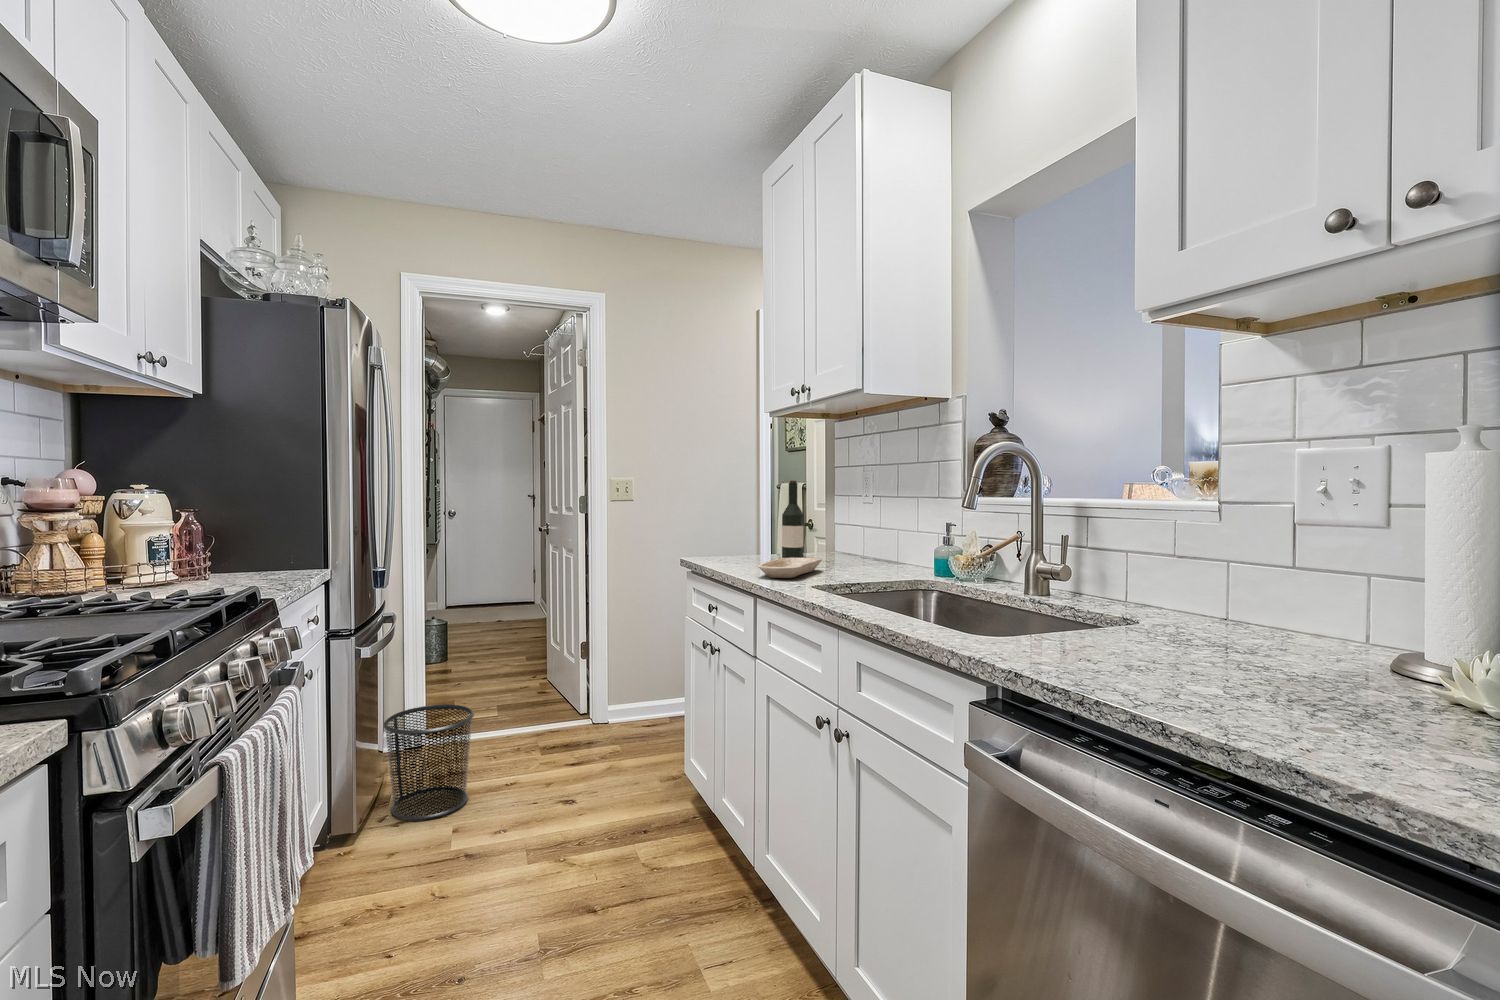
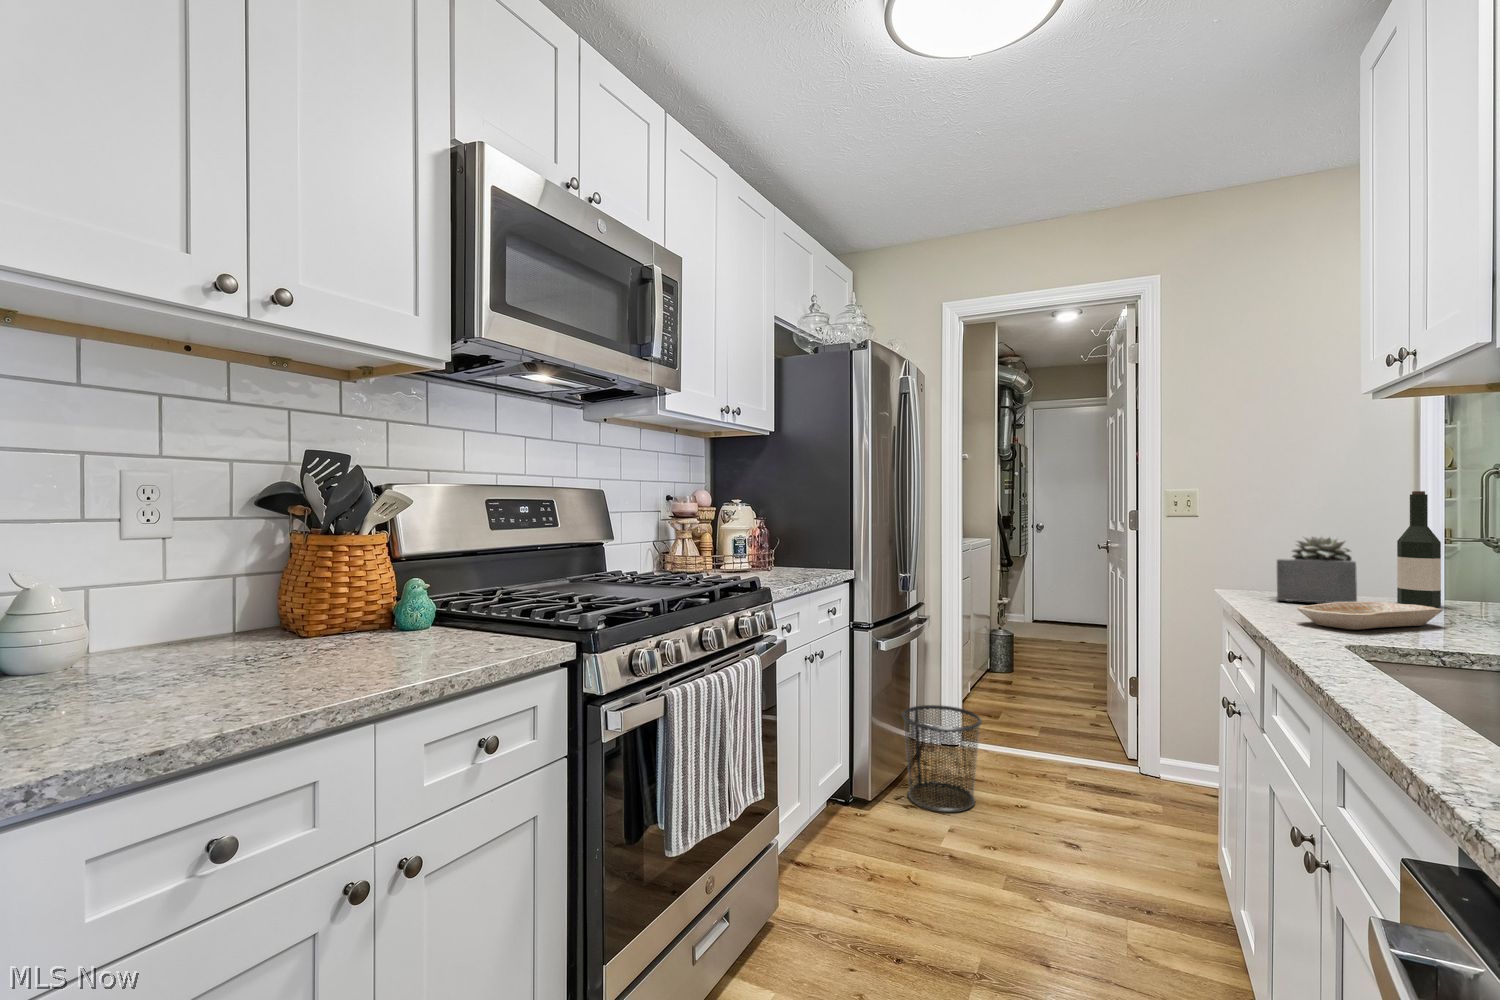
succulent plant: none [721,512,771,562] -> present [1277,535,1357,603]

